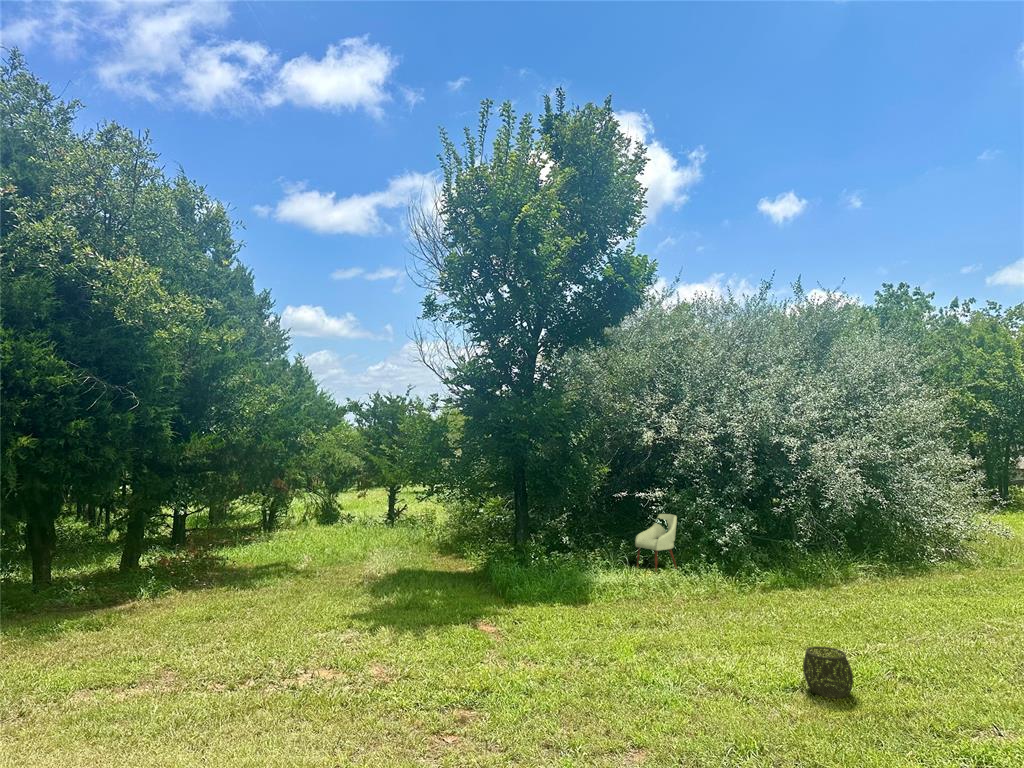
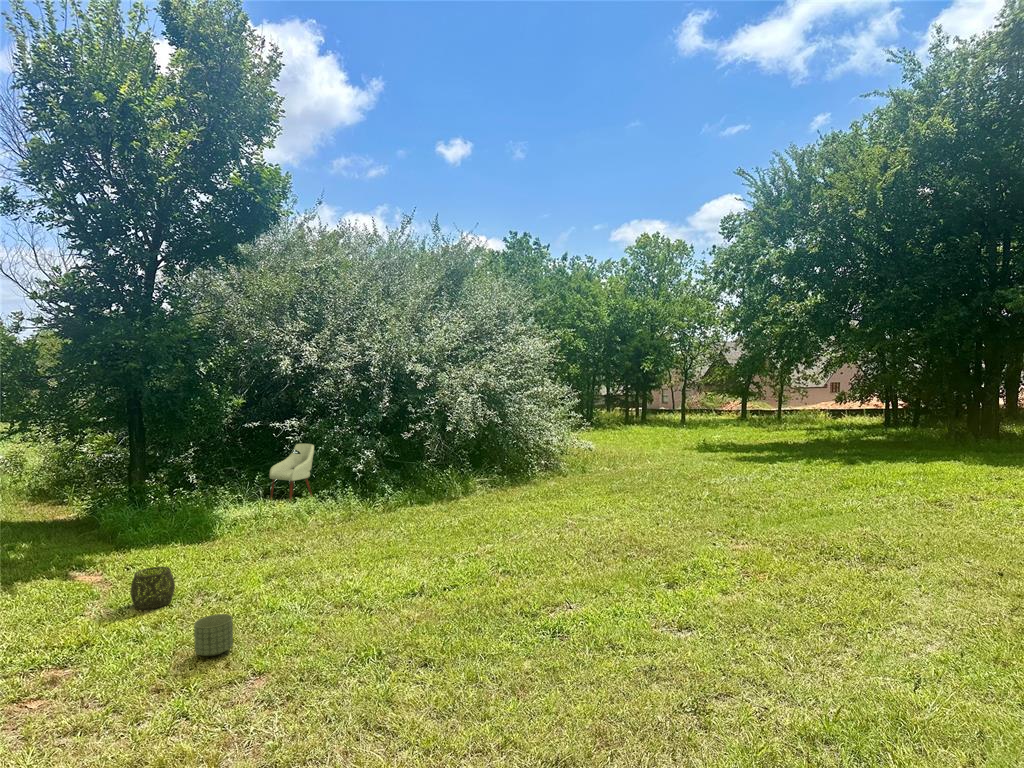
woven basket: present [803,646,853,698] -> present [130,567,175,610]
planter: none [575,686,612,733] -> present [194,614,233,656]

